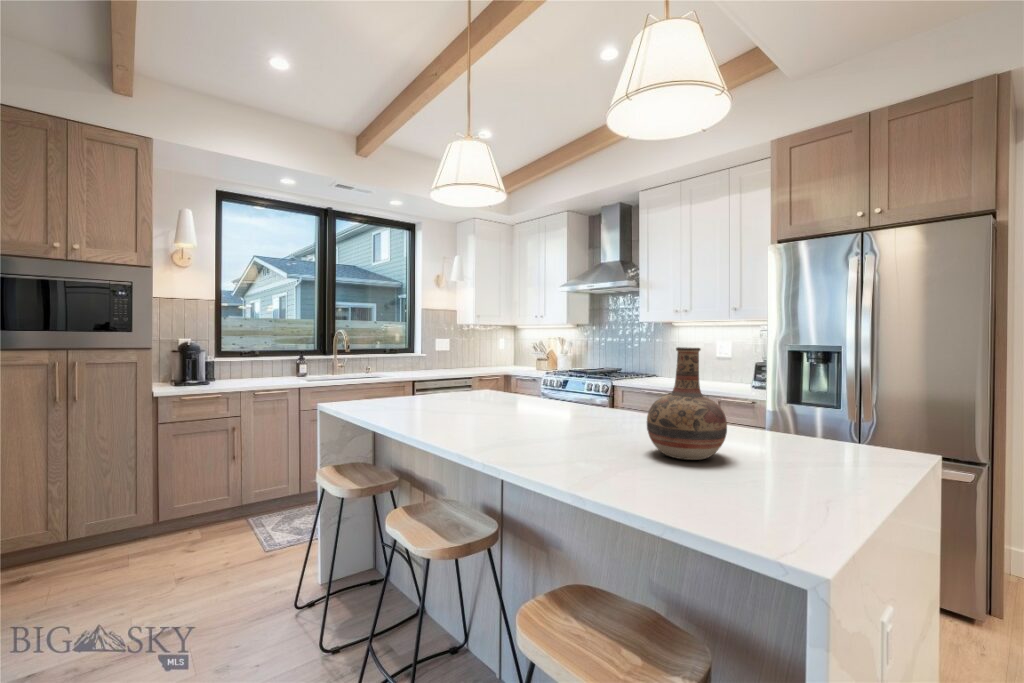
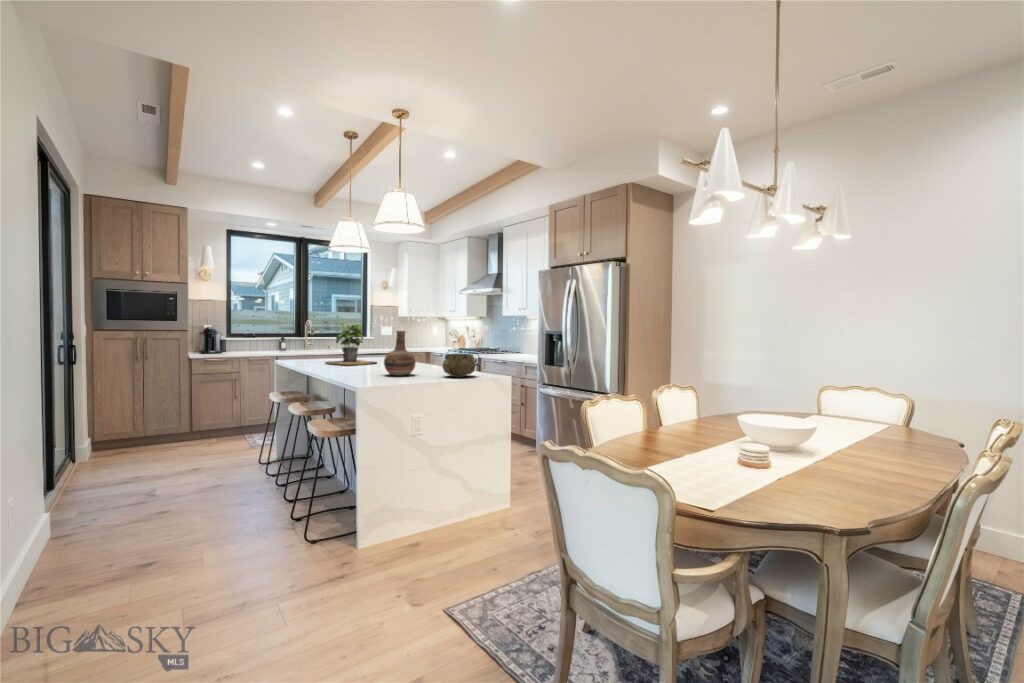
potted plant: none [428,330,523,418] -> present [325,323,377,366]
decorative bowl: none [792,399,887,462] -> present [443,353,476,377]

